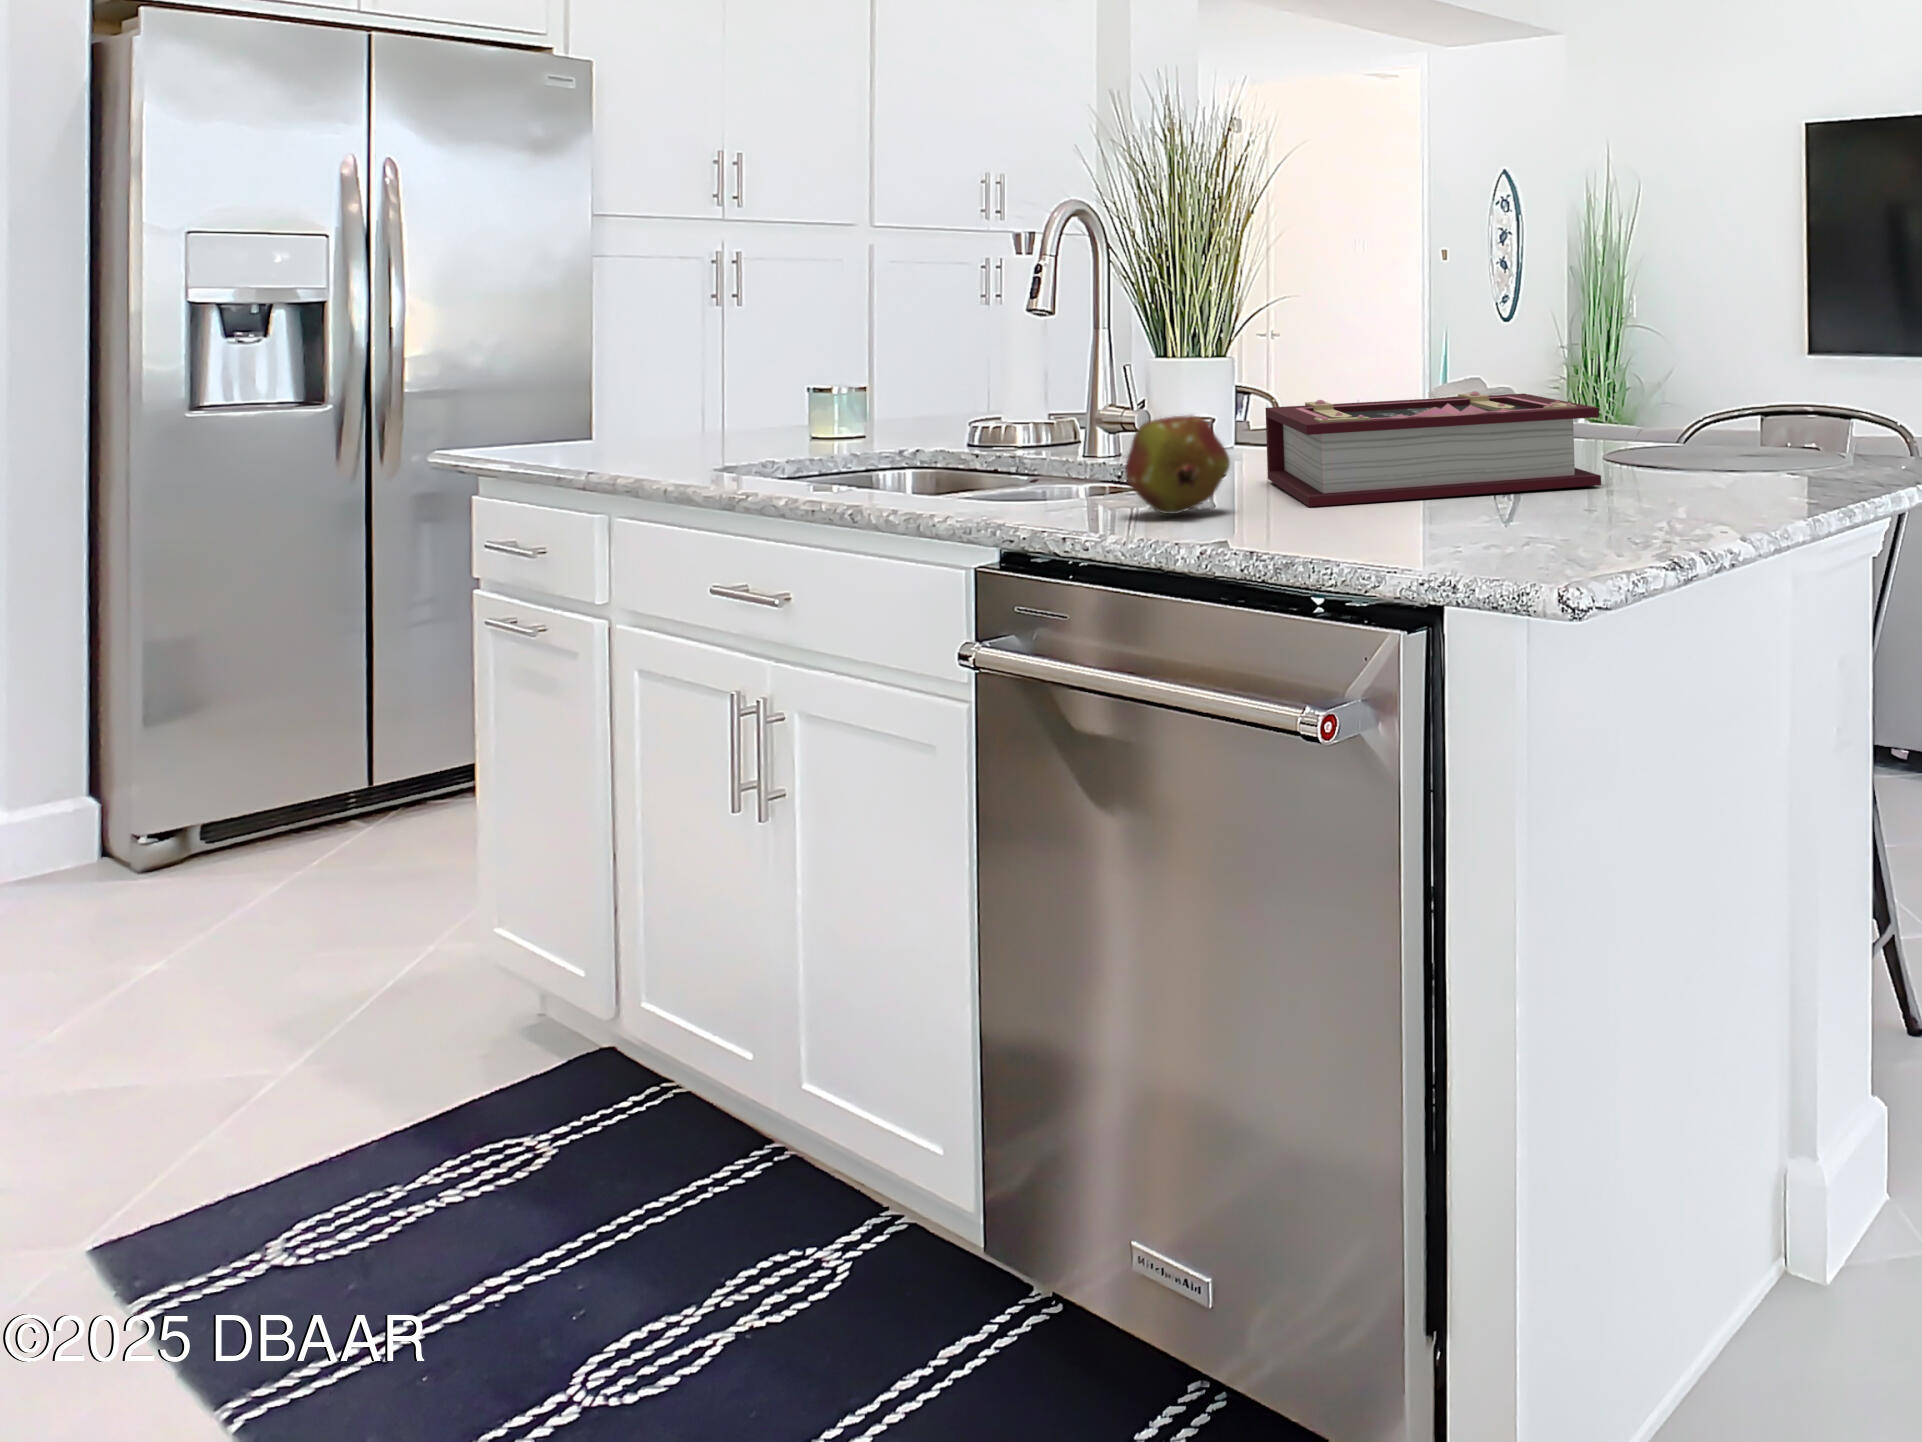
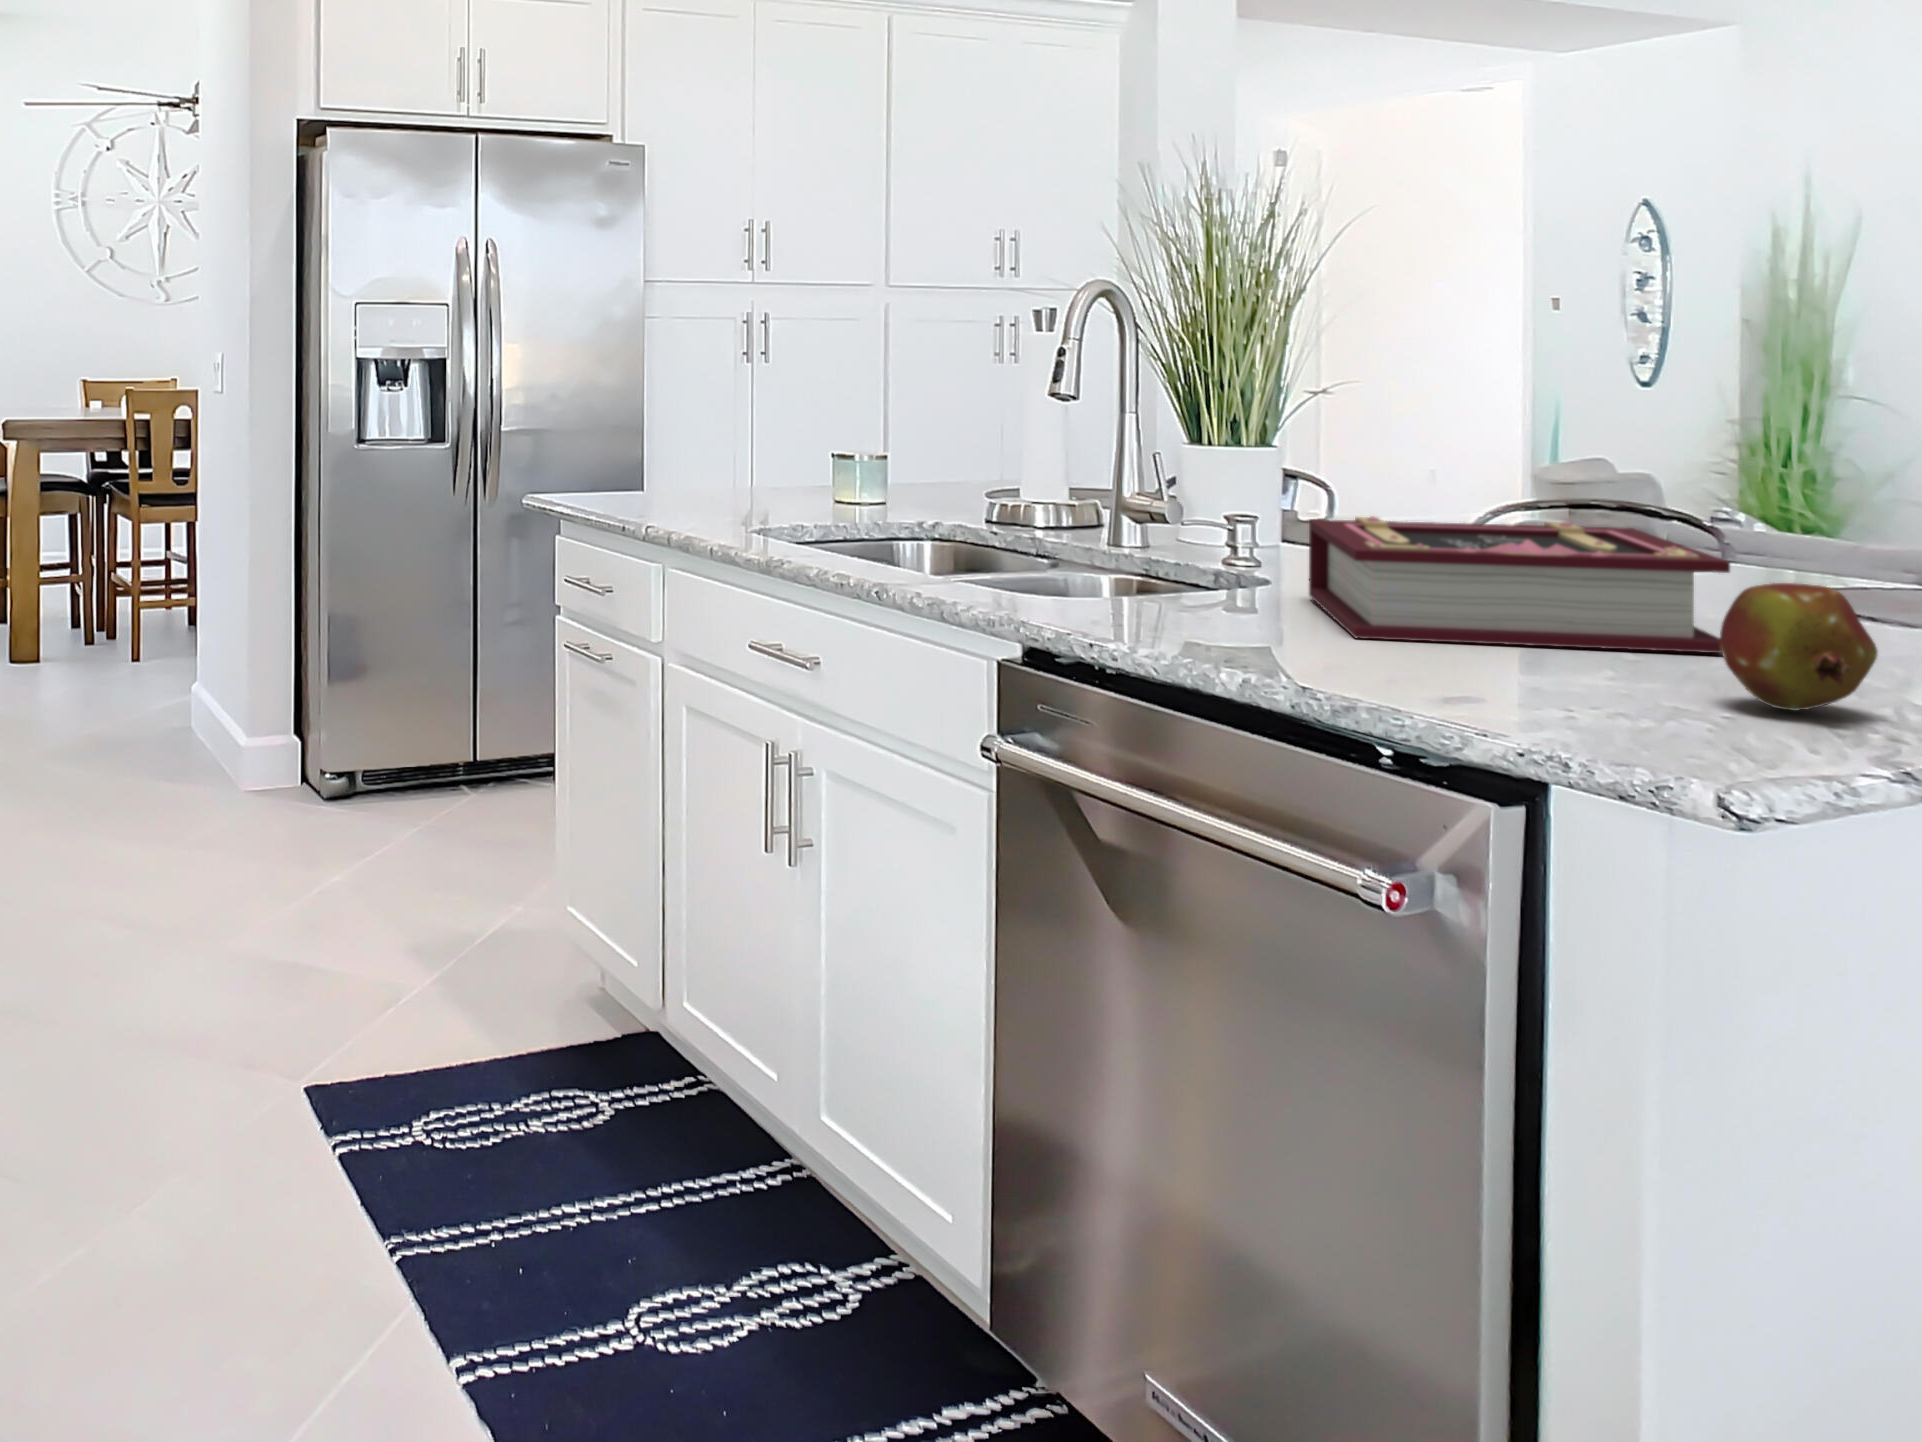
fruit: present [1125,415,1230,514] -> present [1720,583,1878,711]

